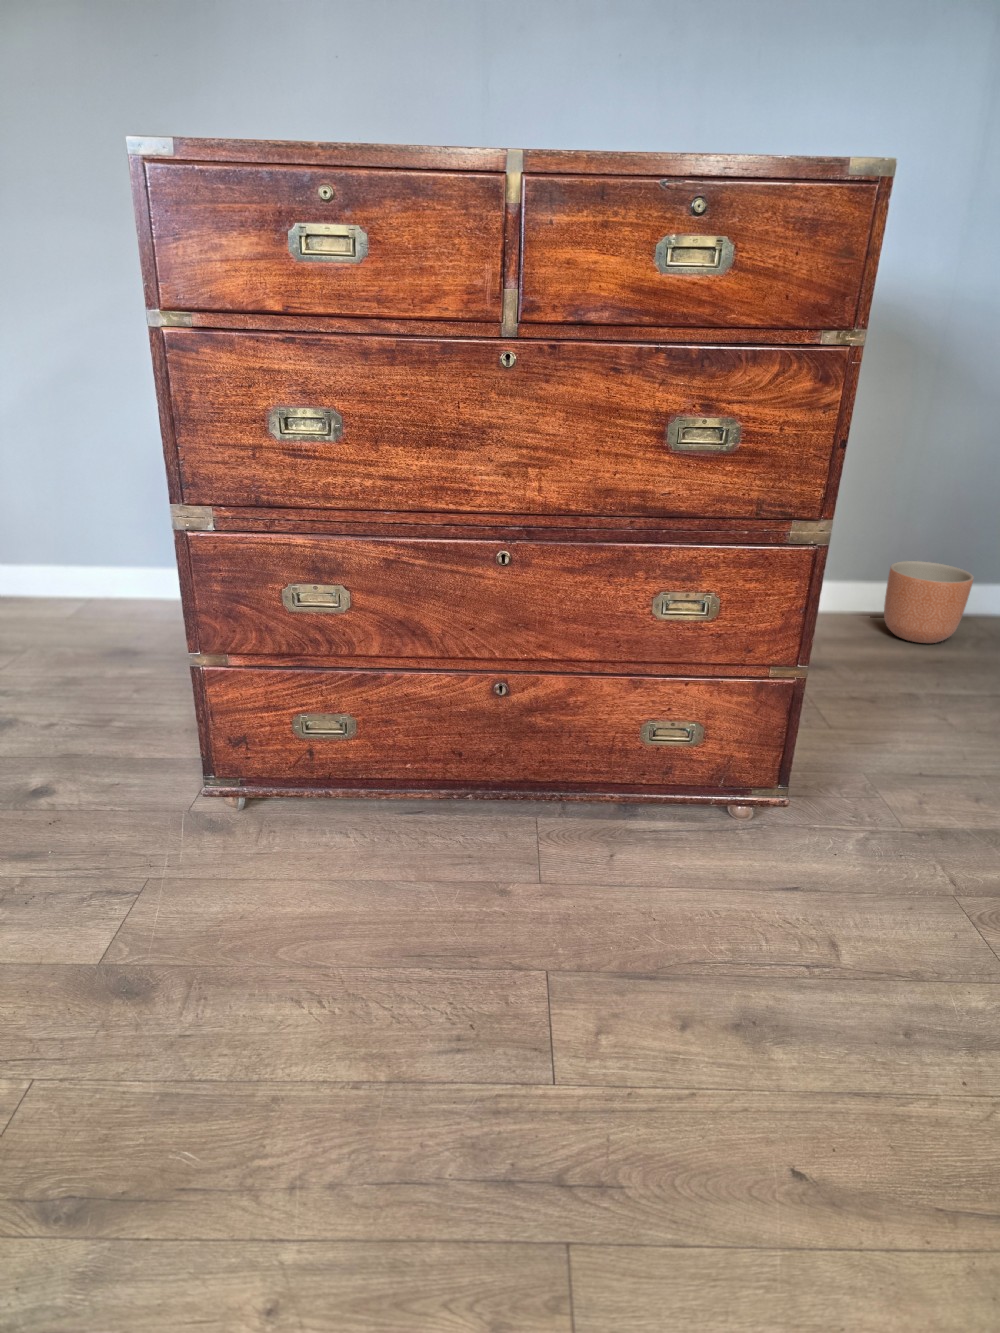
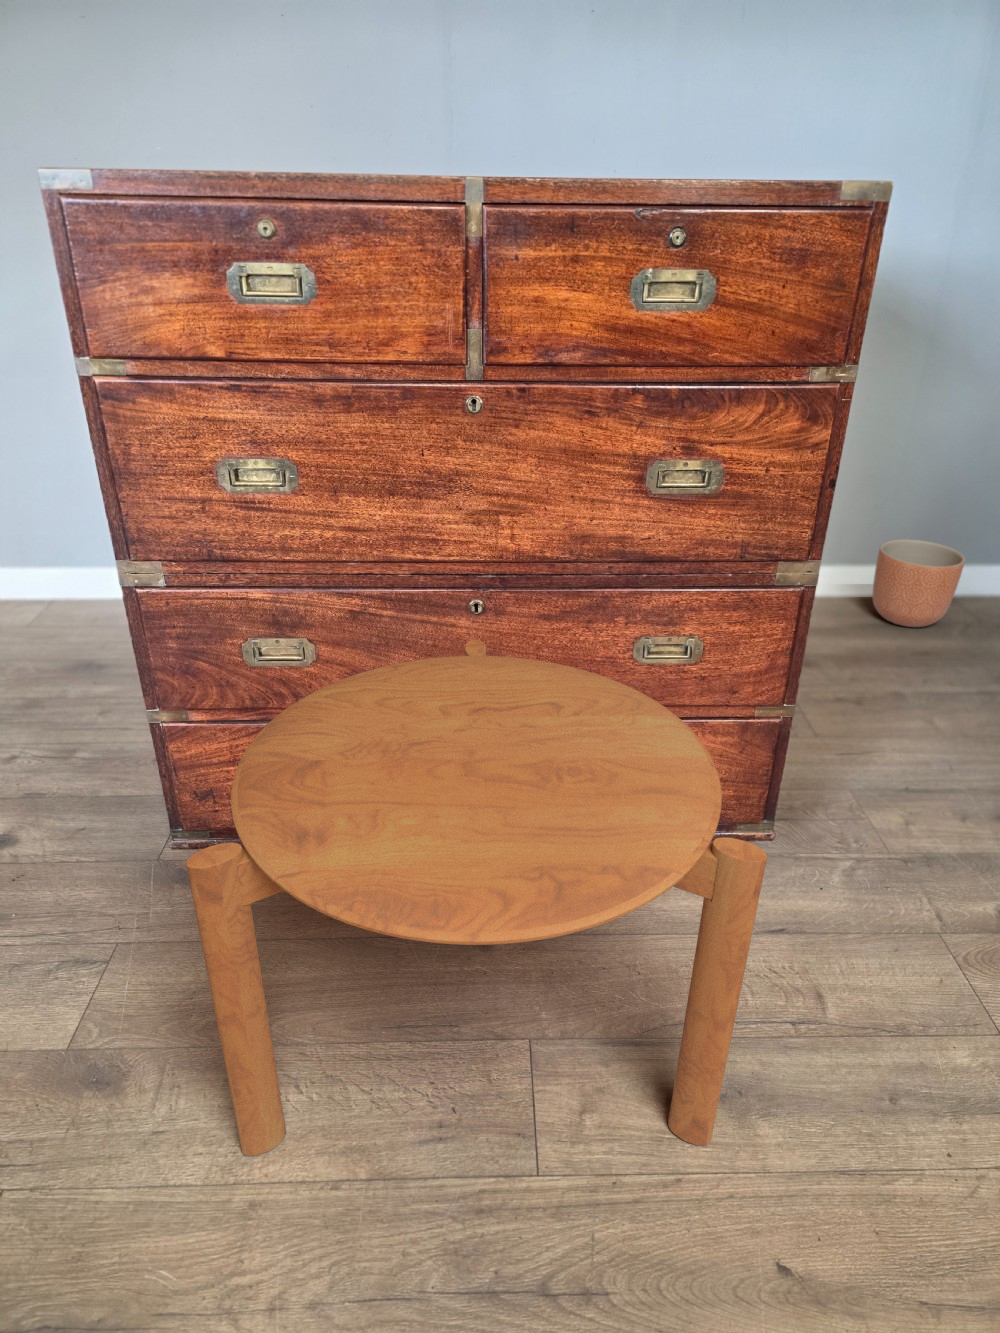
side table: none [223,584,782,1062] -> present [186,639,767,1156]

